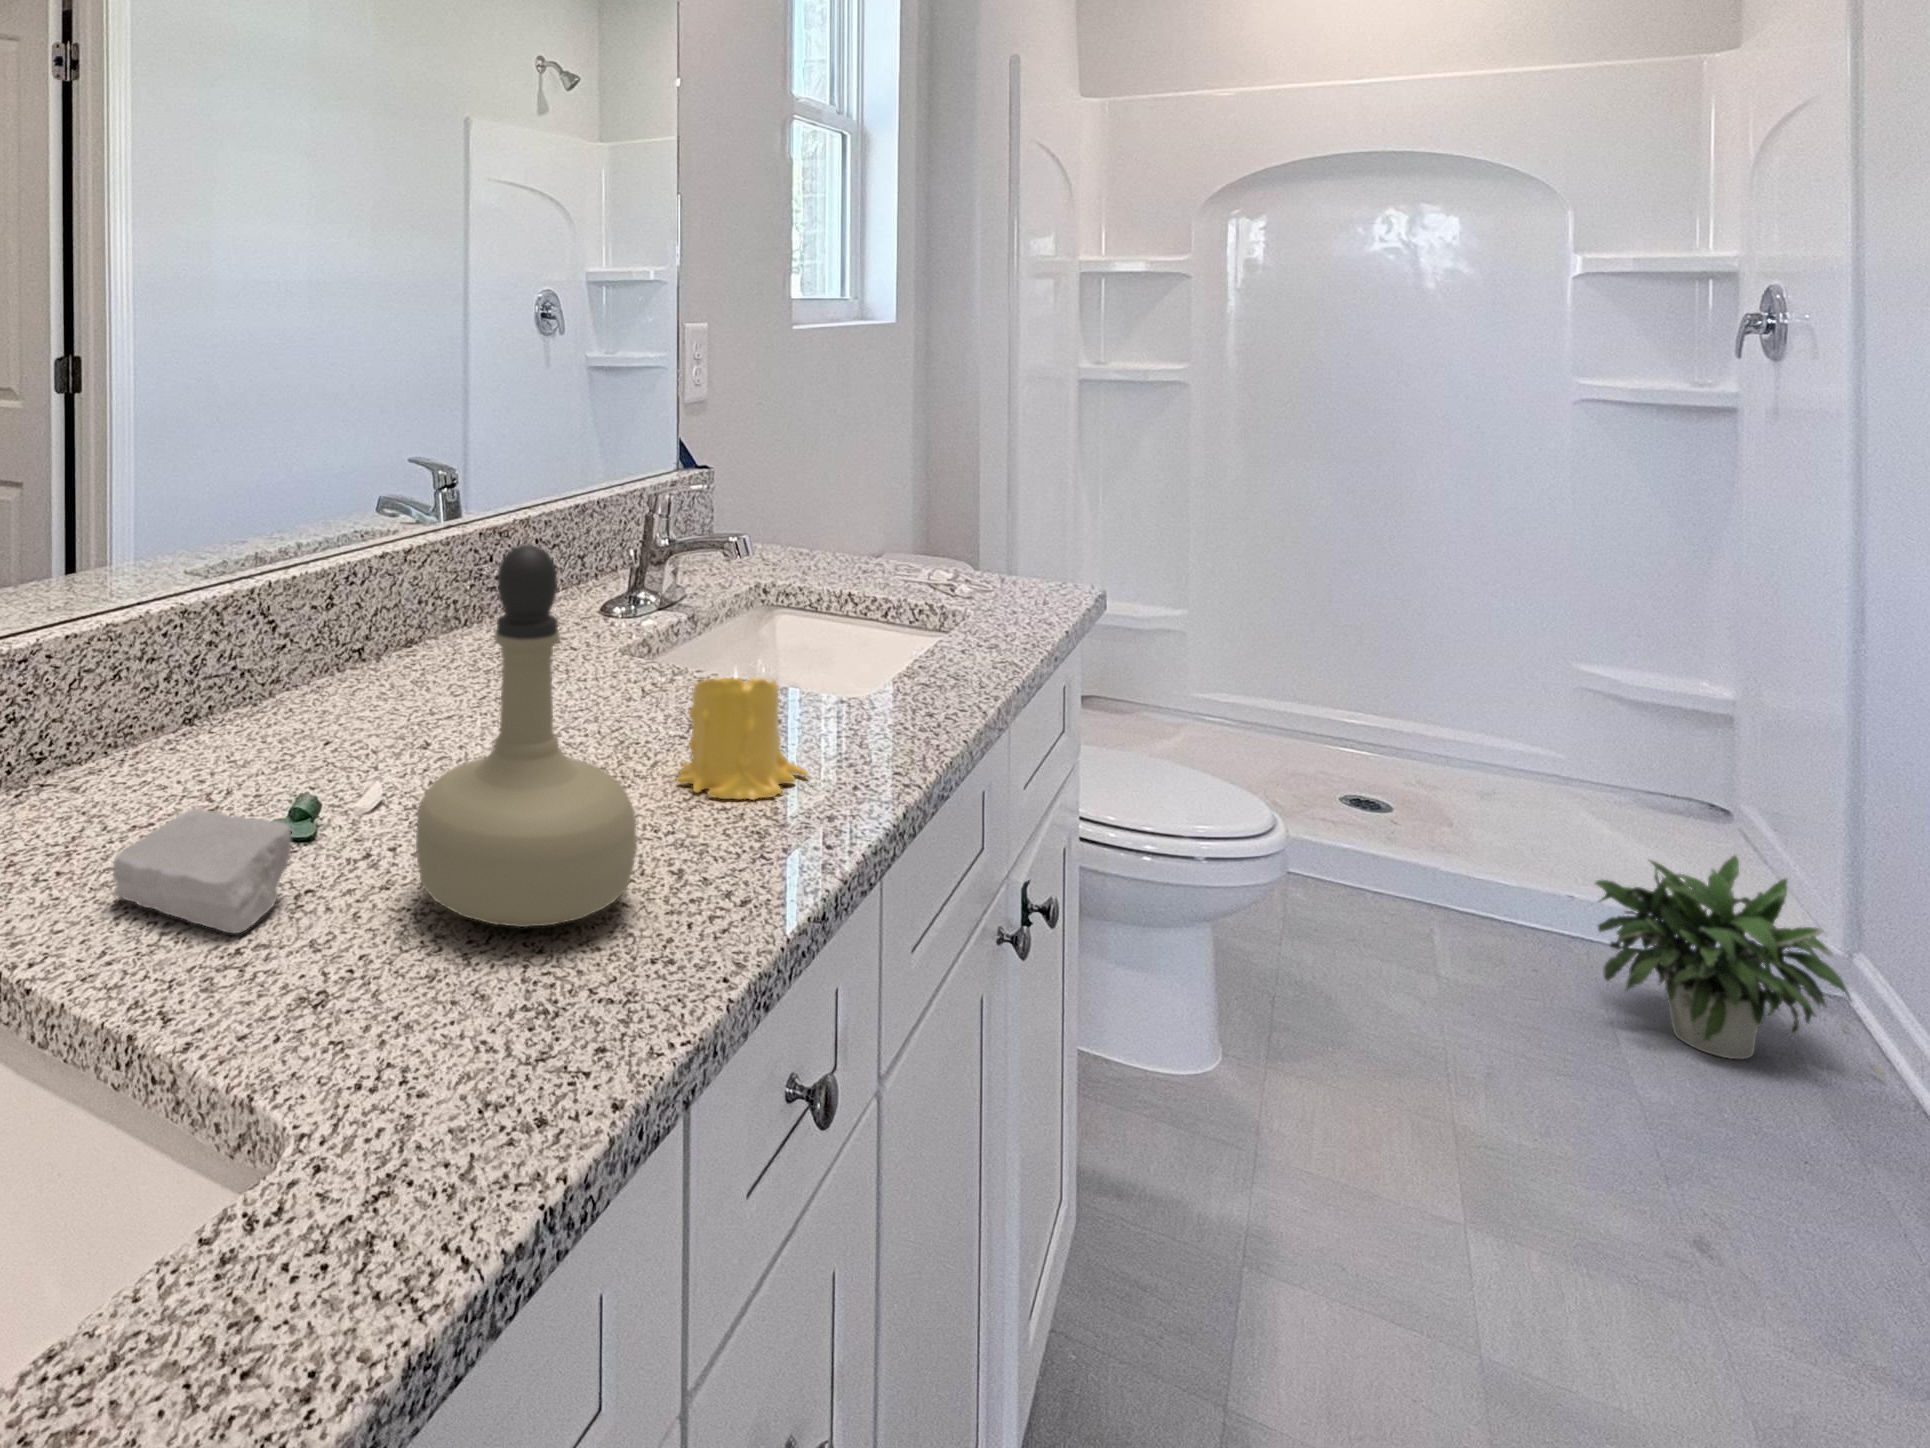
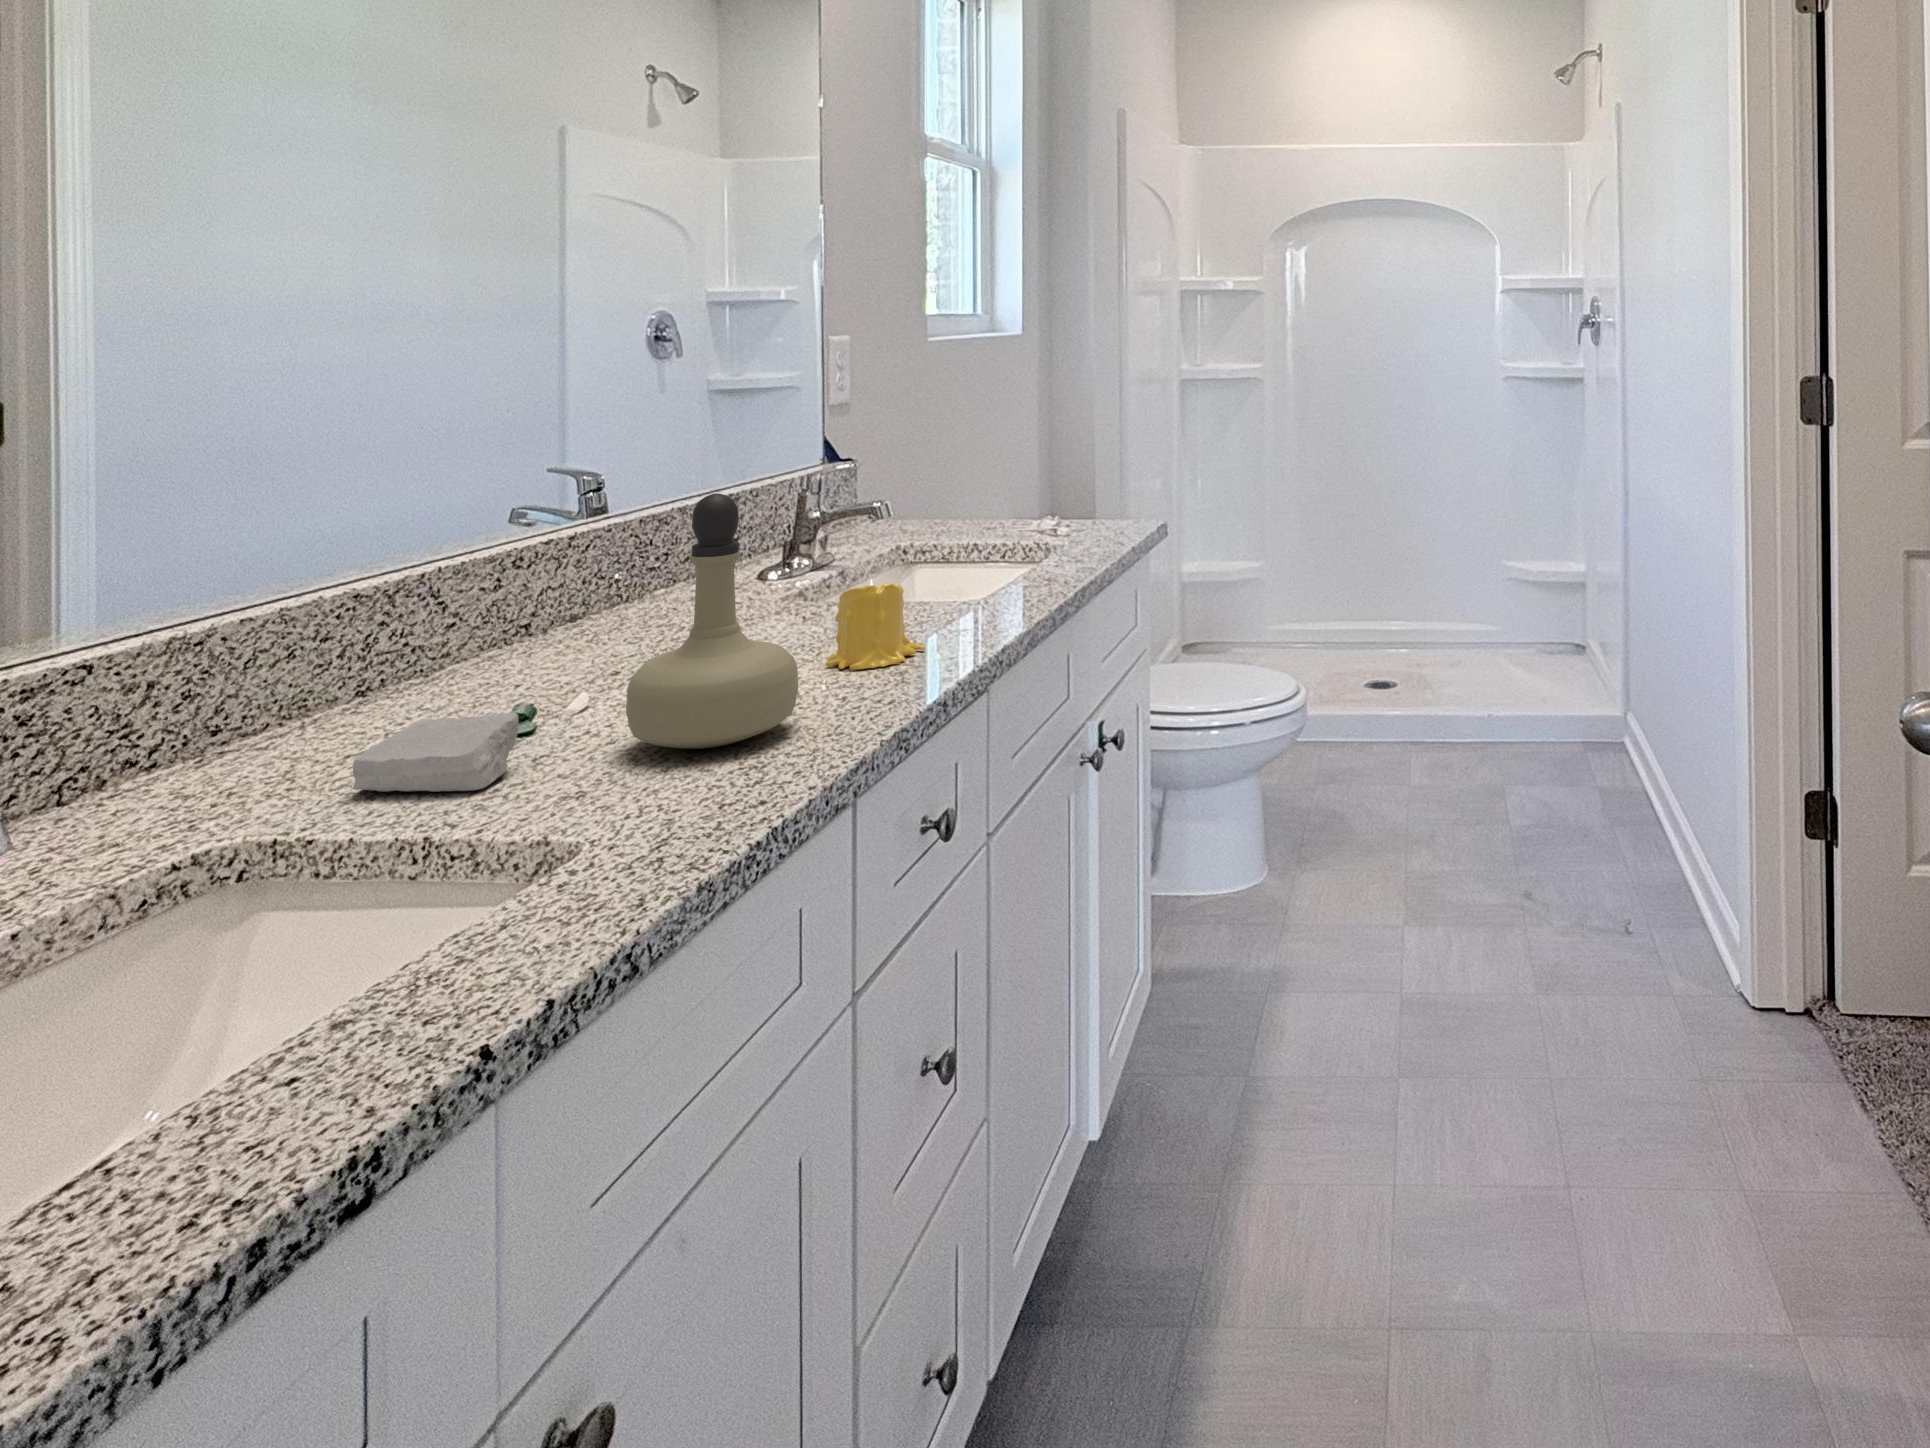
potted plant: present [1596,855,1884,1078] -> none [1487,662,1624,790]

